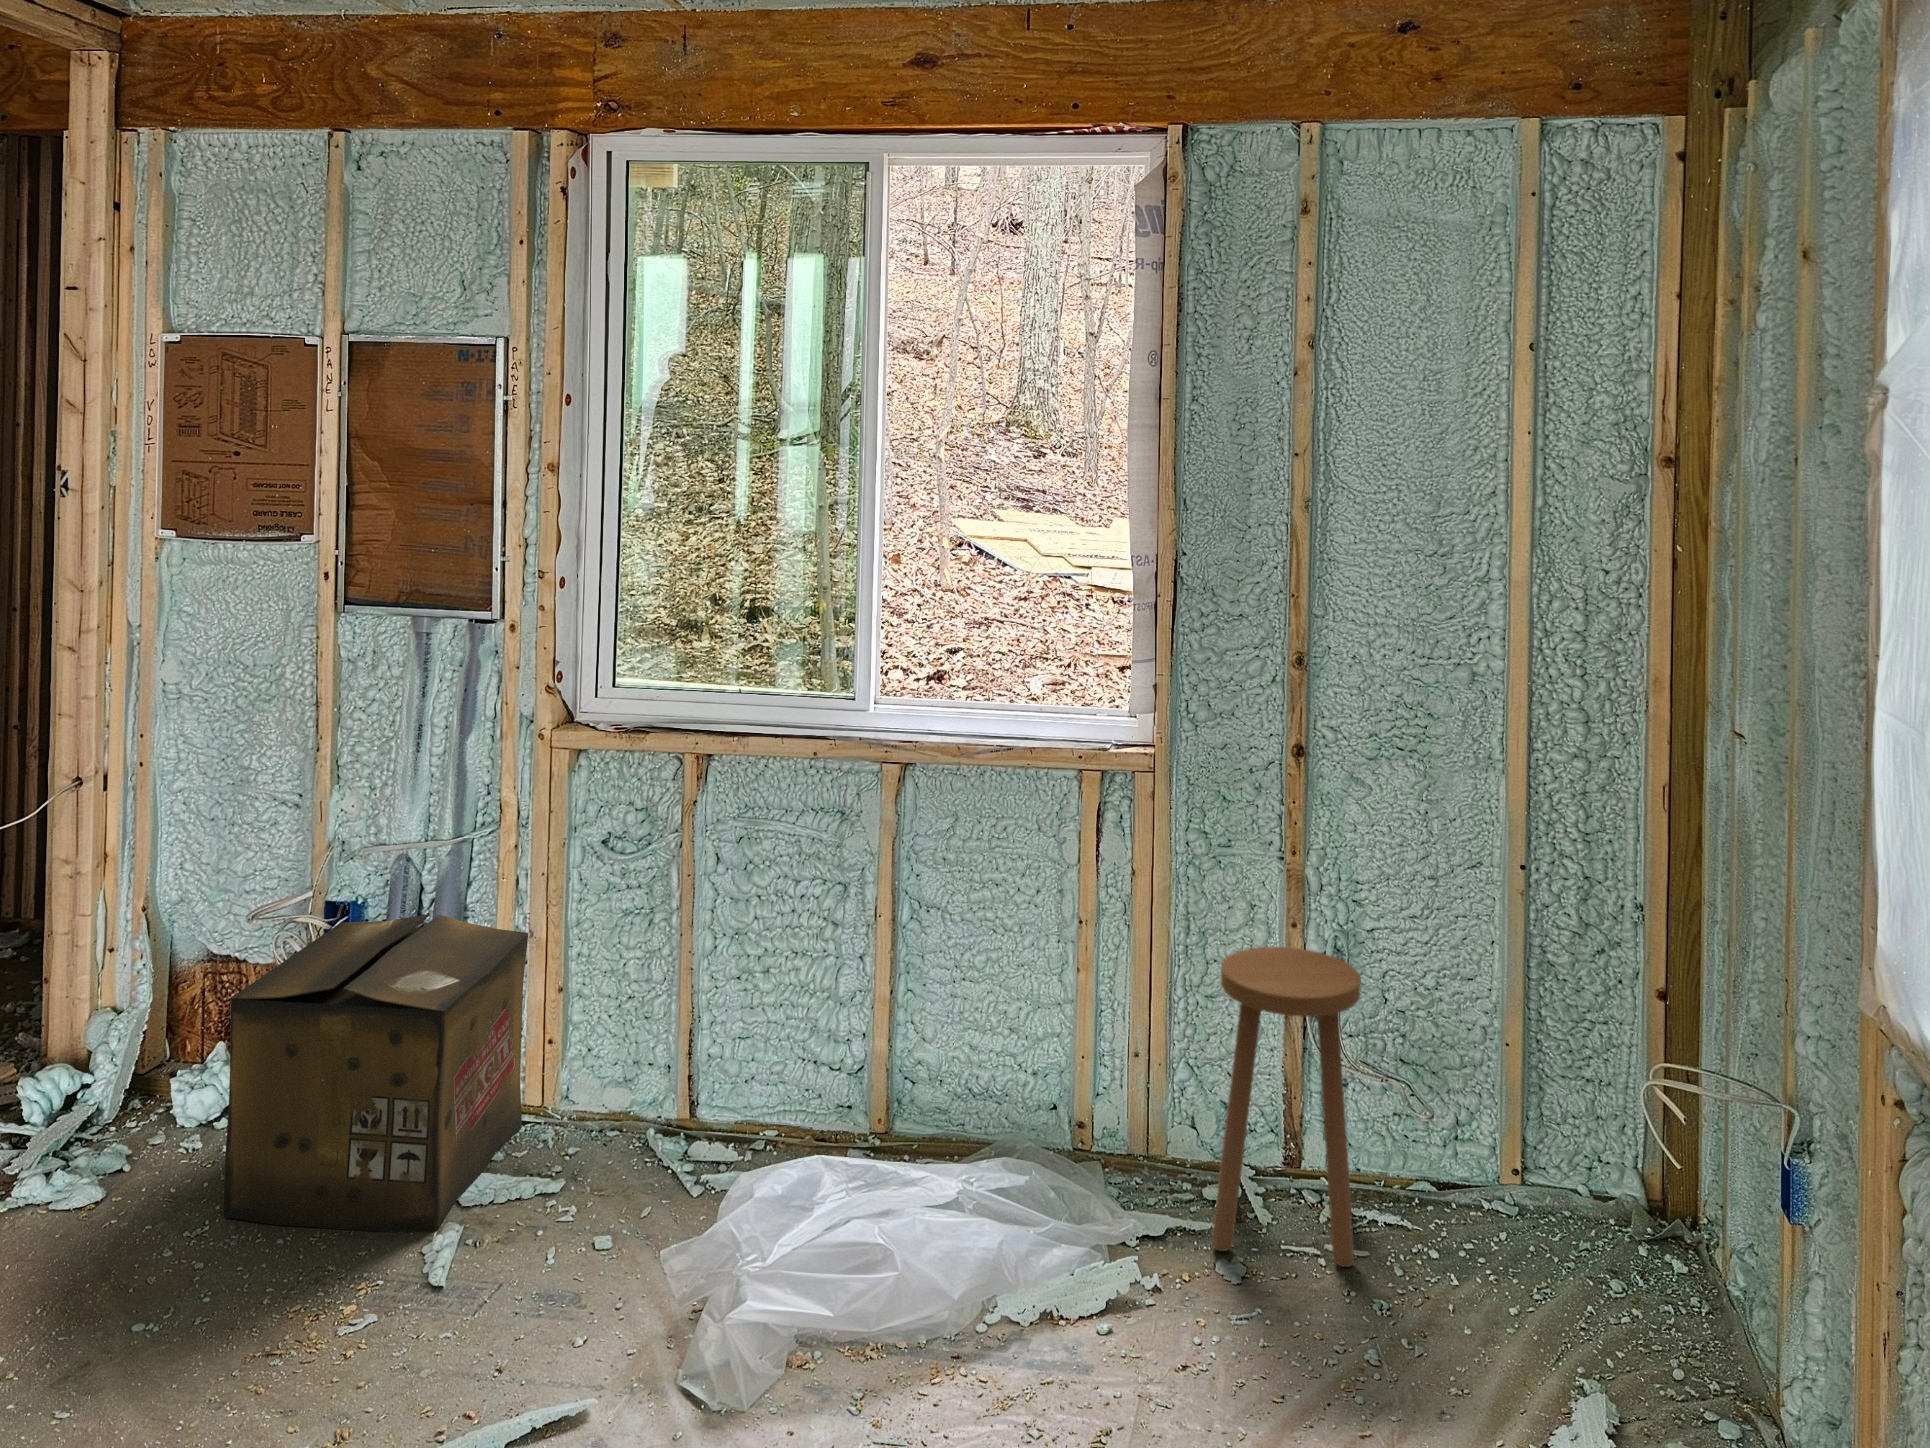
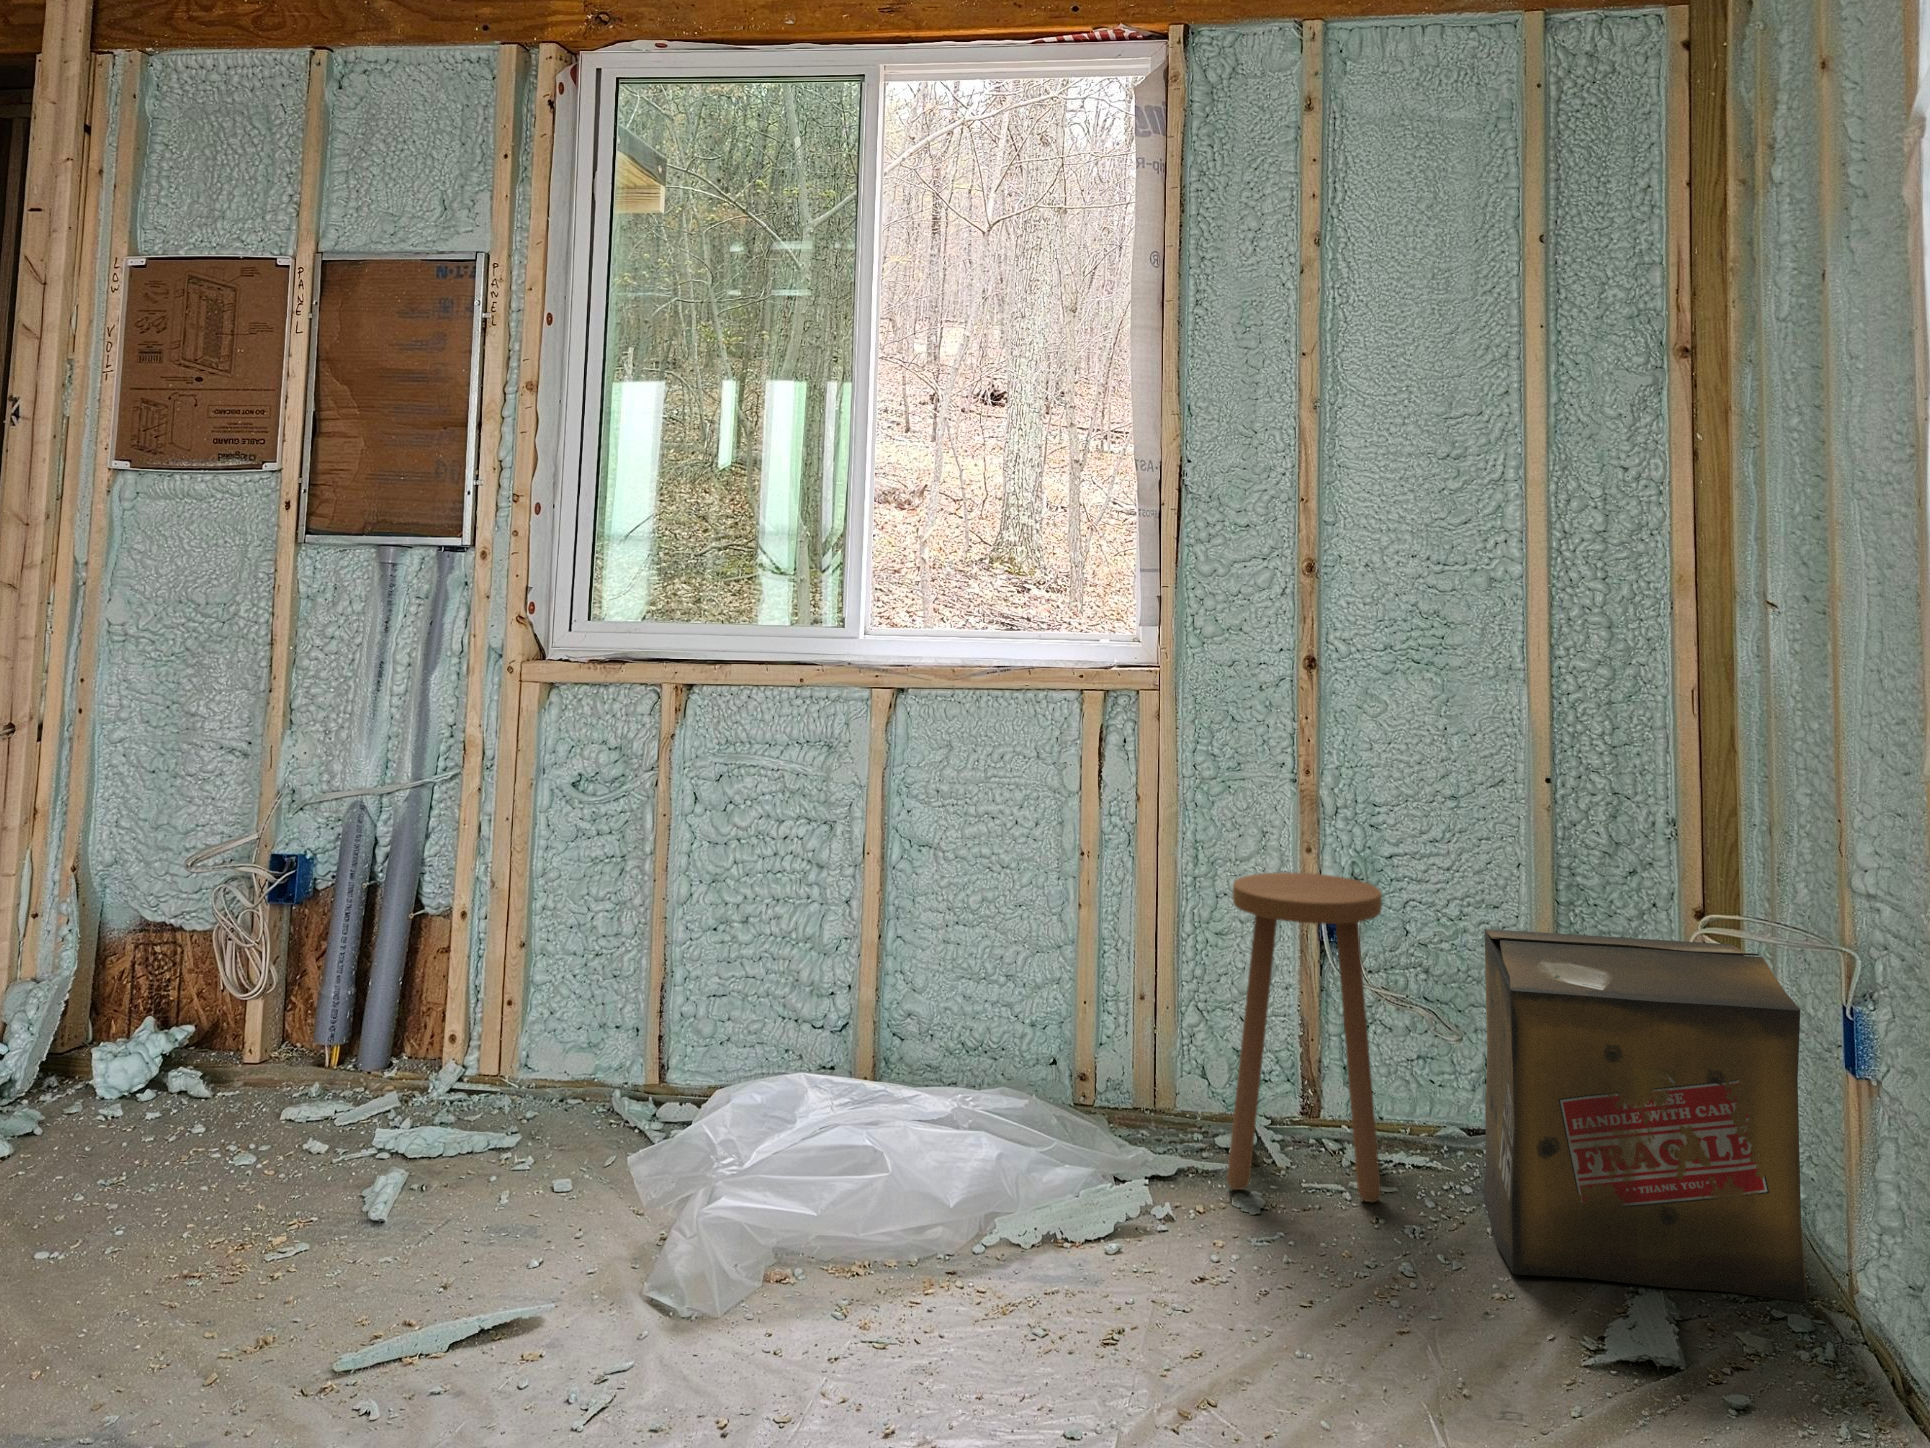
cardboard box: present [223,914,528,1232] -> present [1483,929,1808,1303]

